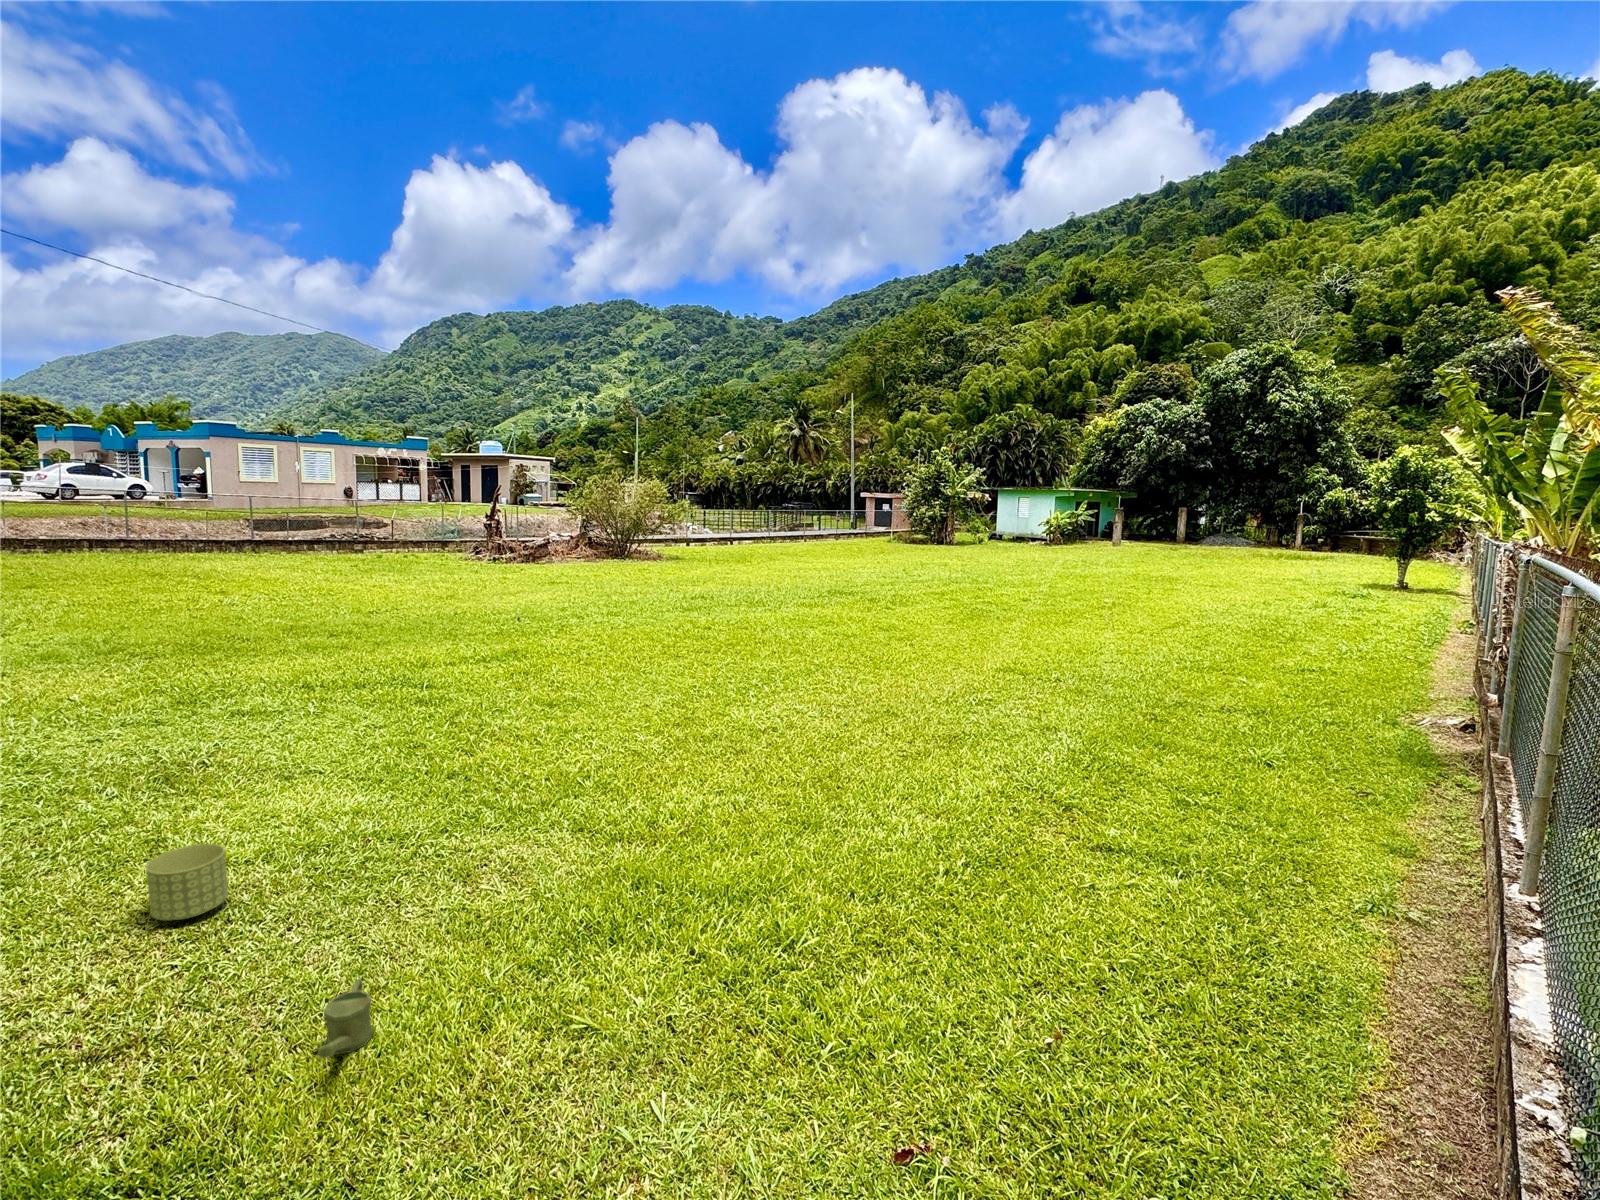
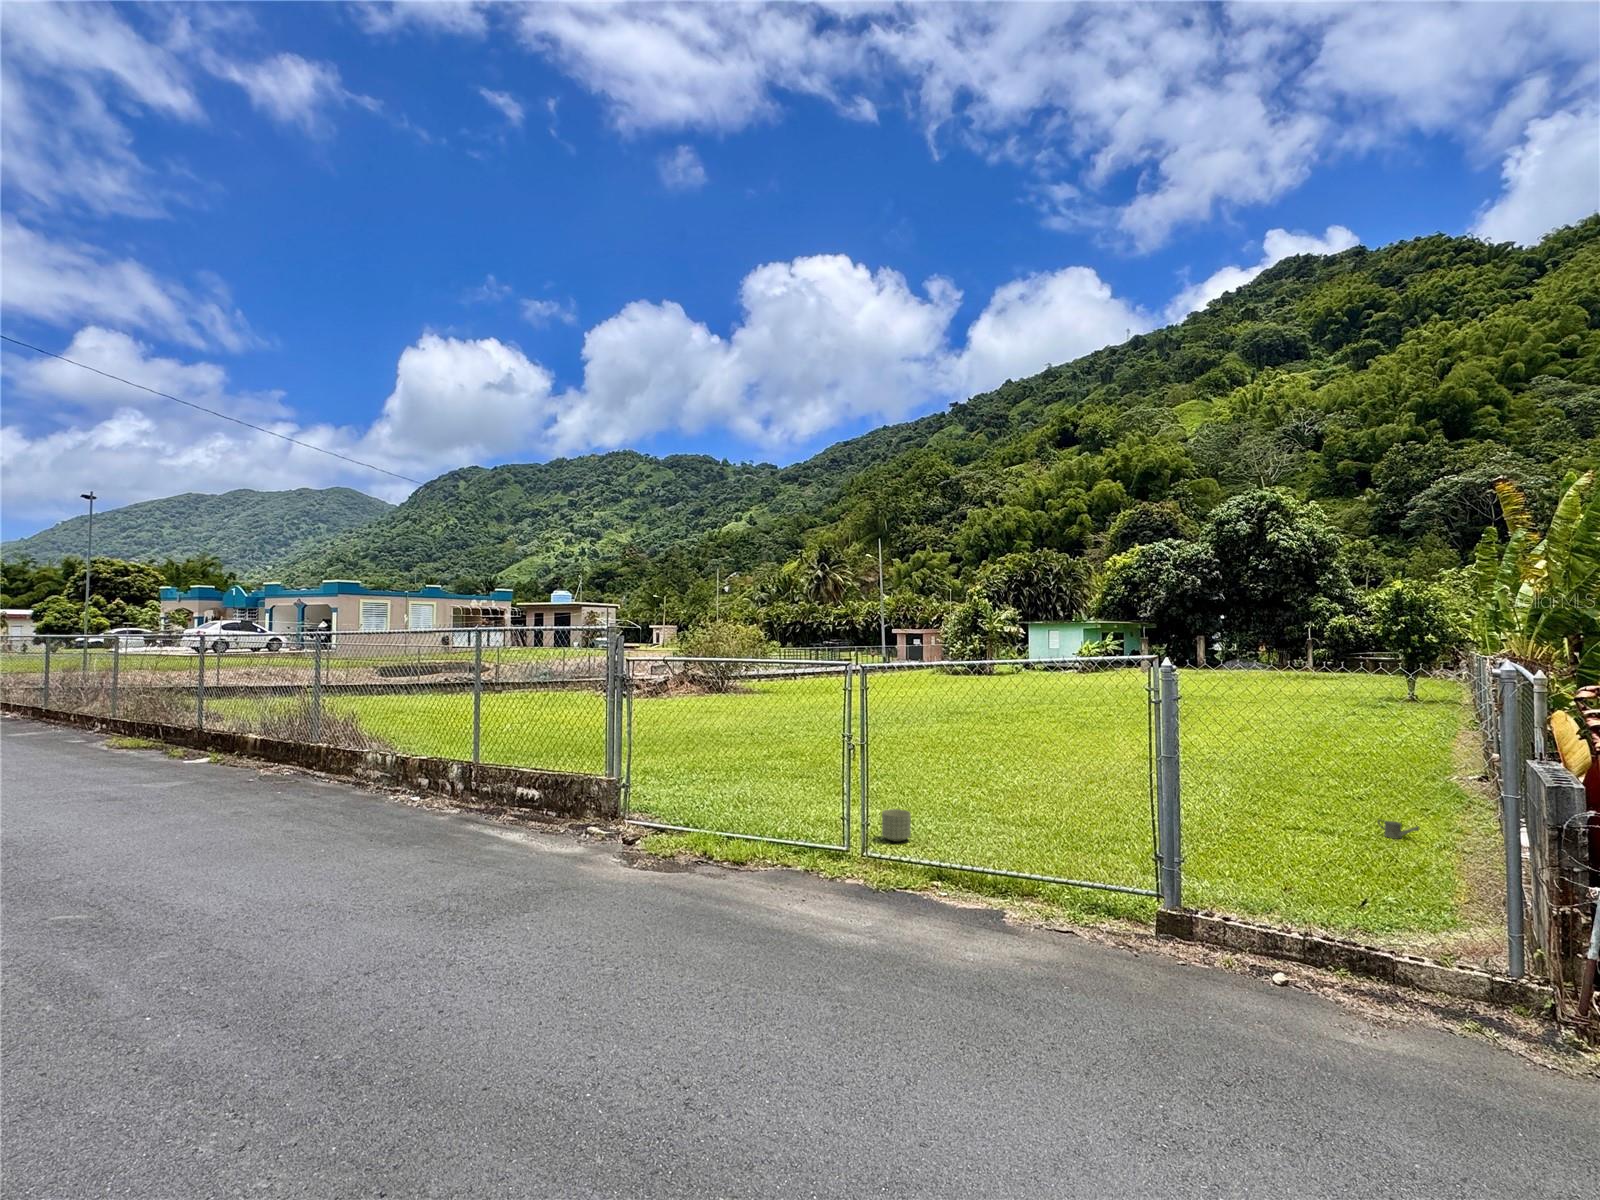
watering can: present [318,979,373,1058] -> present [1378,820,1419,839]

